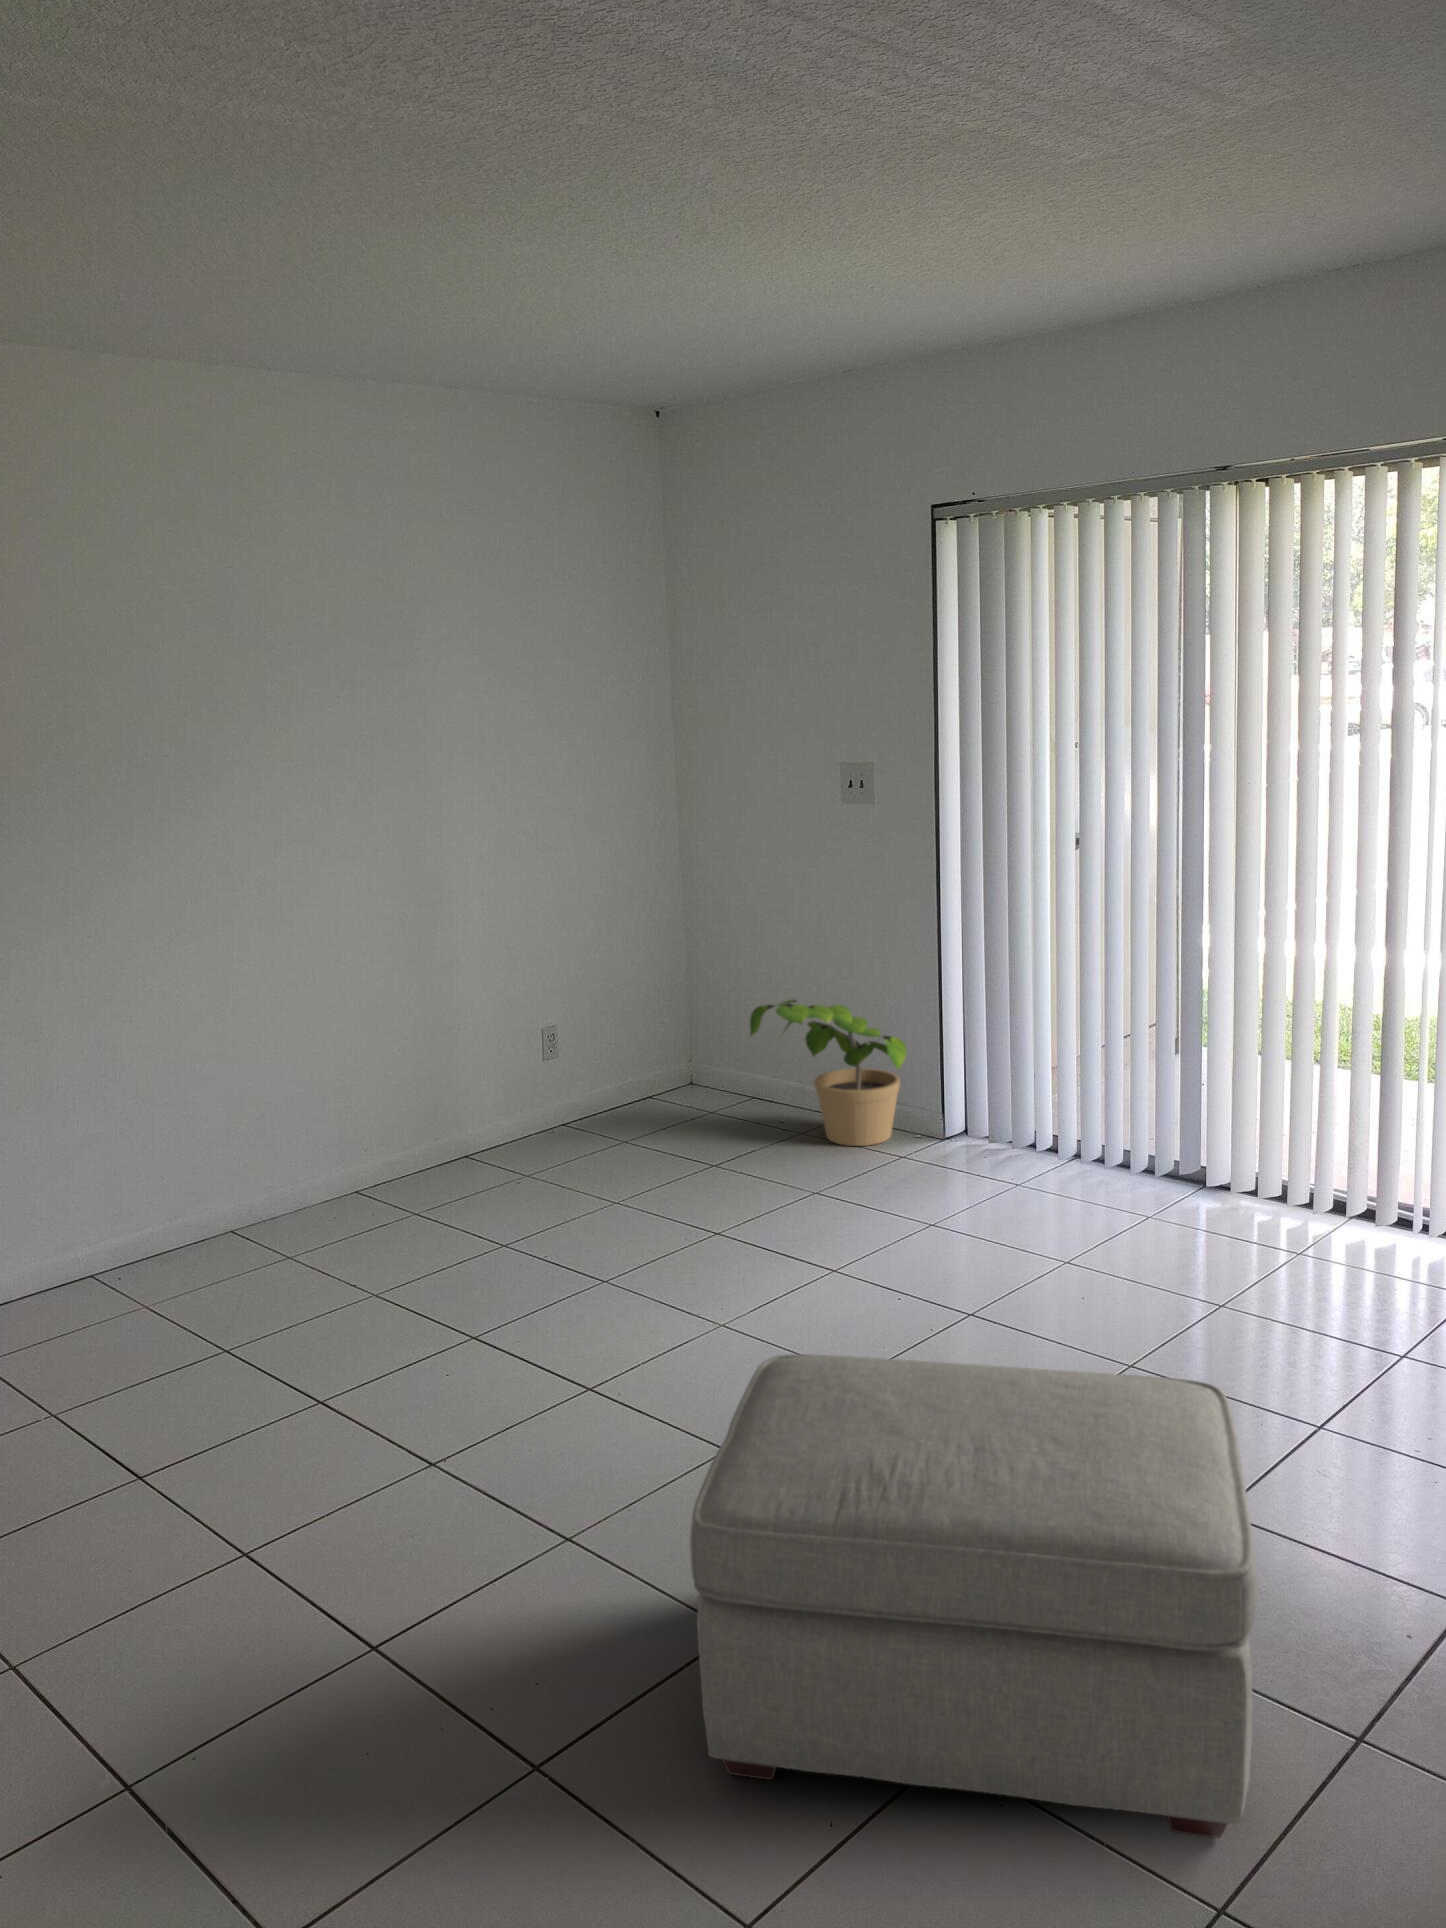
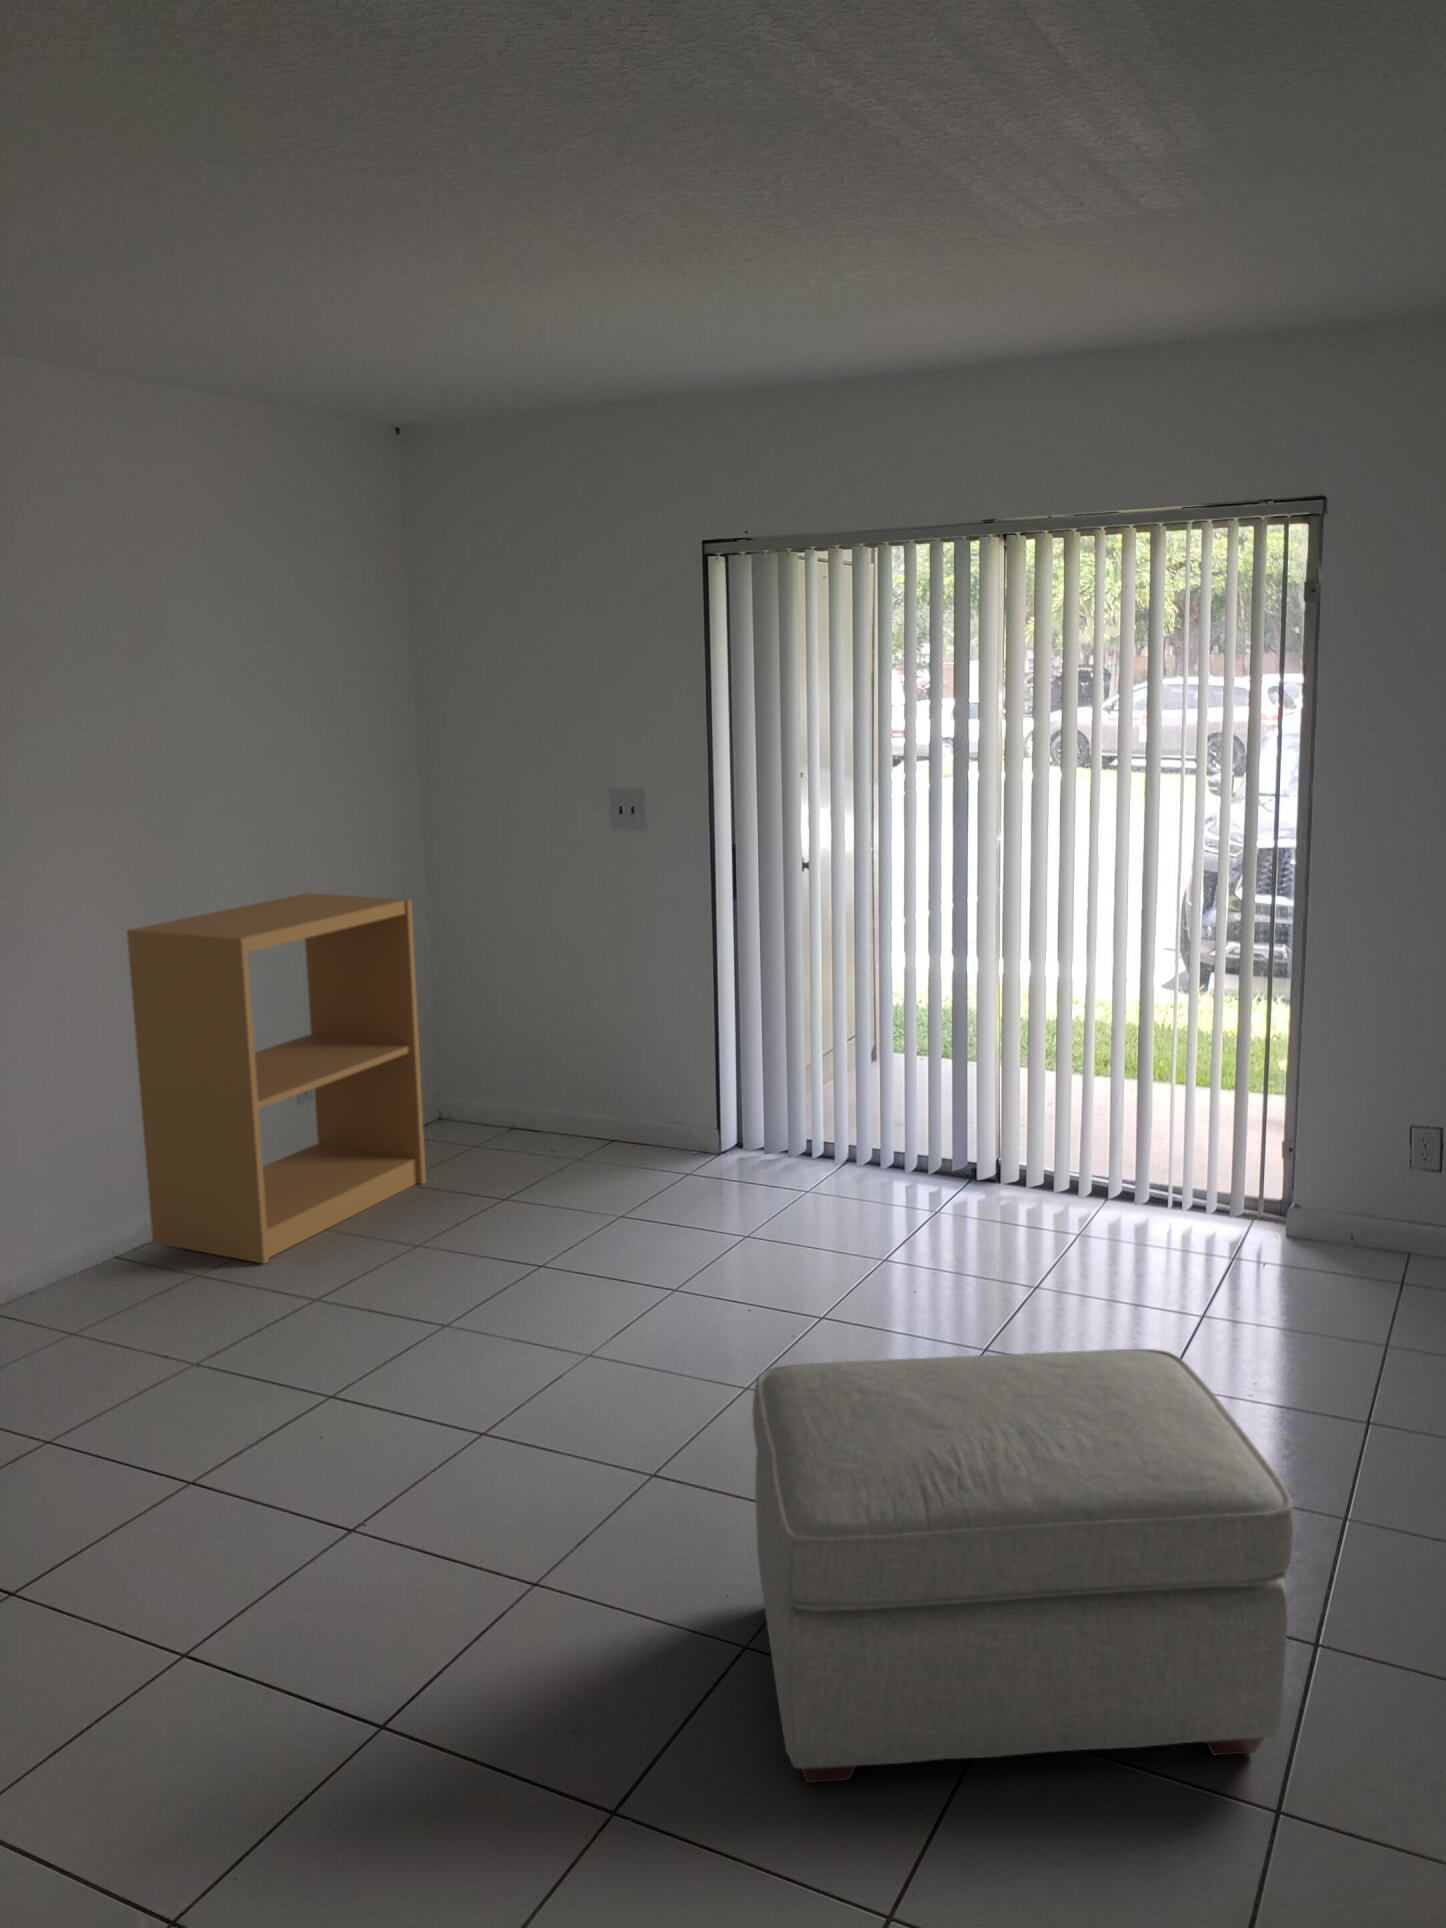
bookshelf: none [361,864,648,1213] -> present [127,893,426,1263]
potted plant: present [750,999,907,1146] -> none [539,1024,684,1165]

